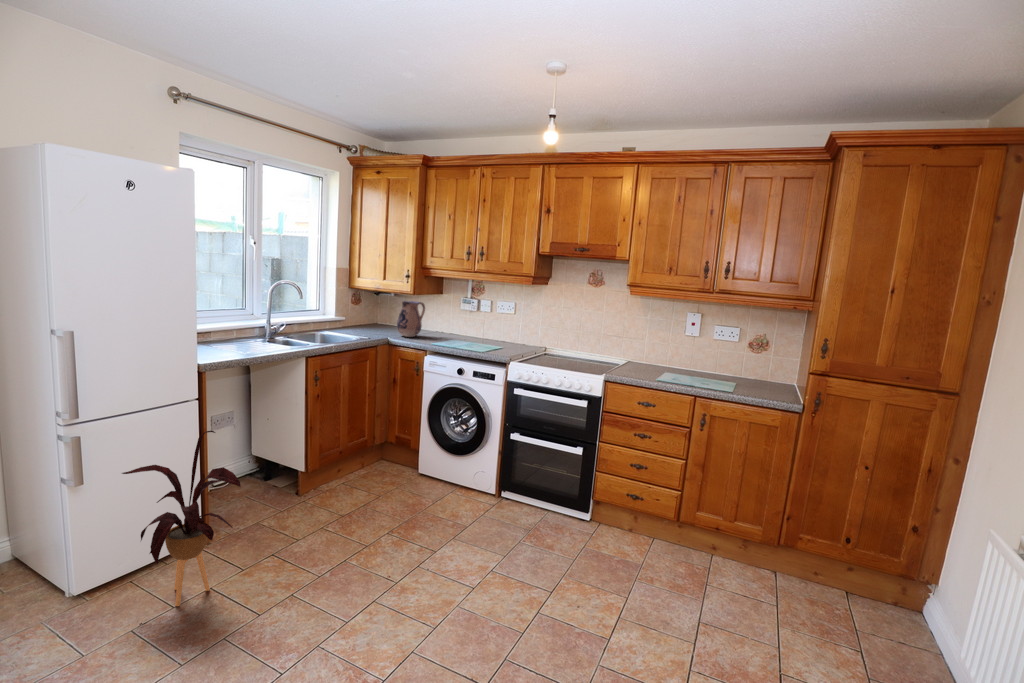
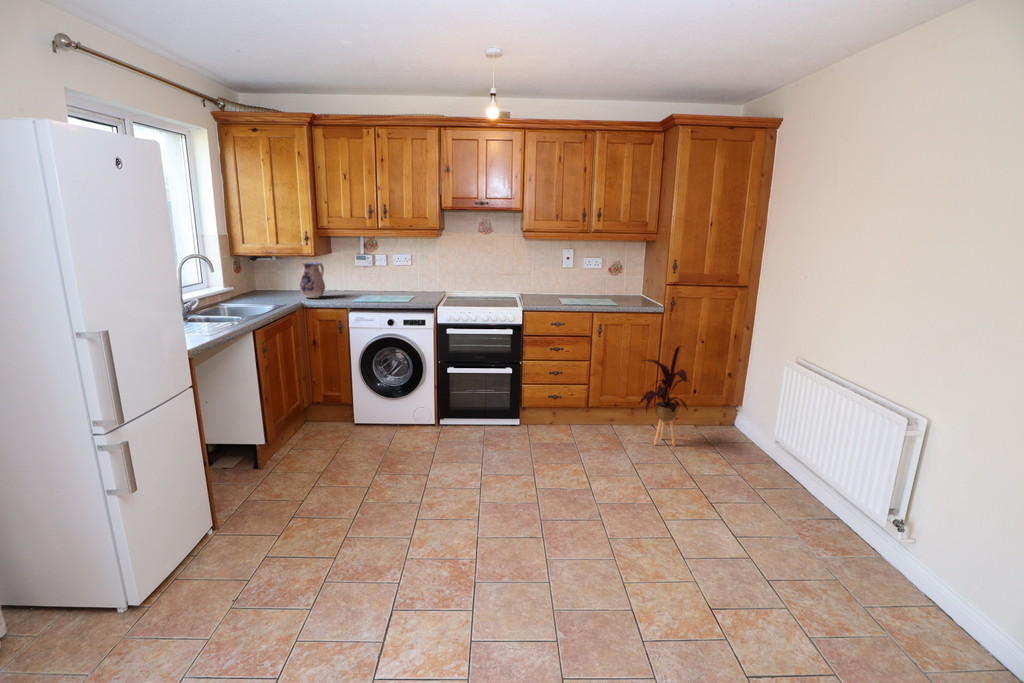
house plant: present [122,430,241,606] -> present [639,346,688,446]

